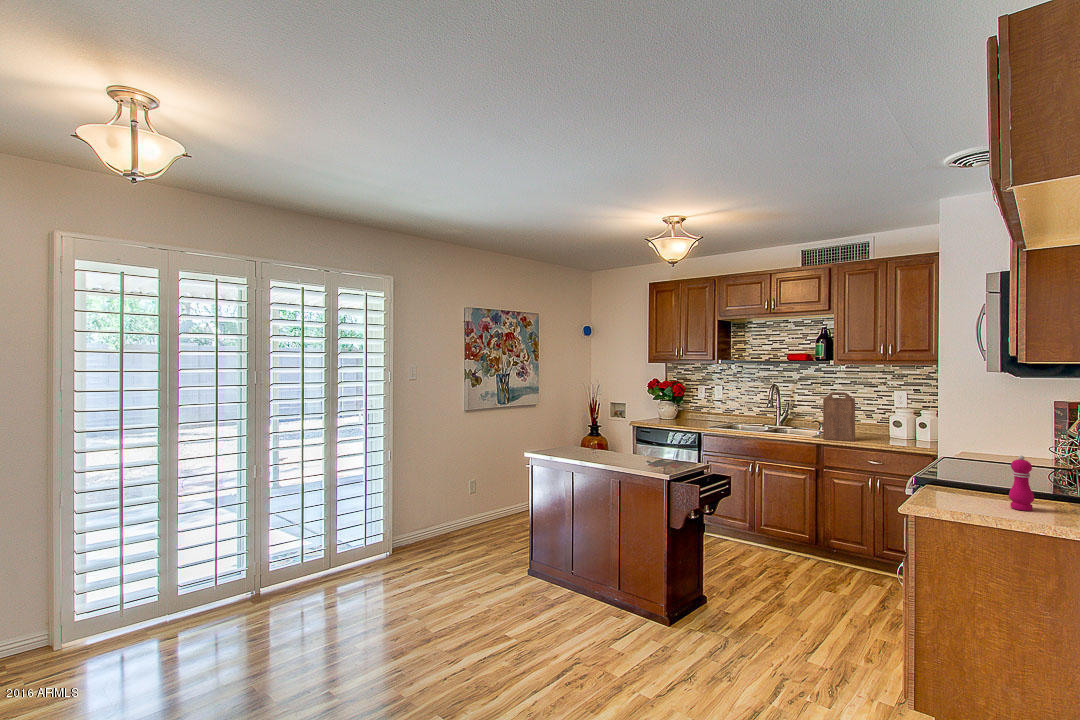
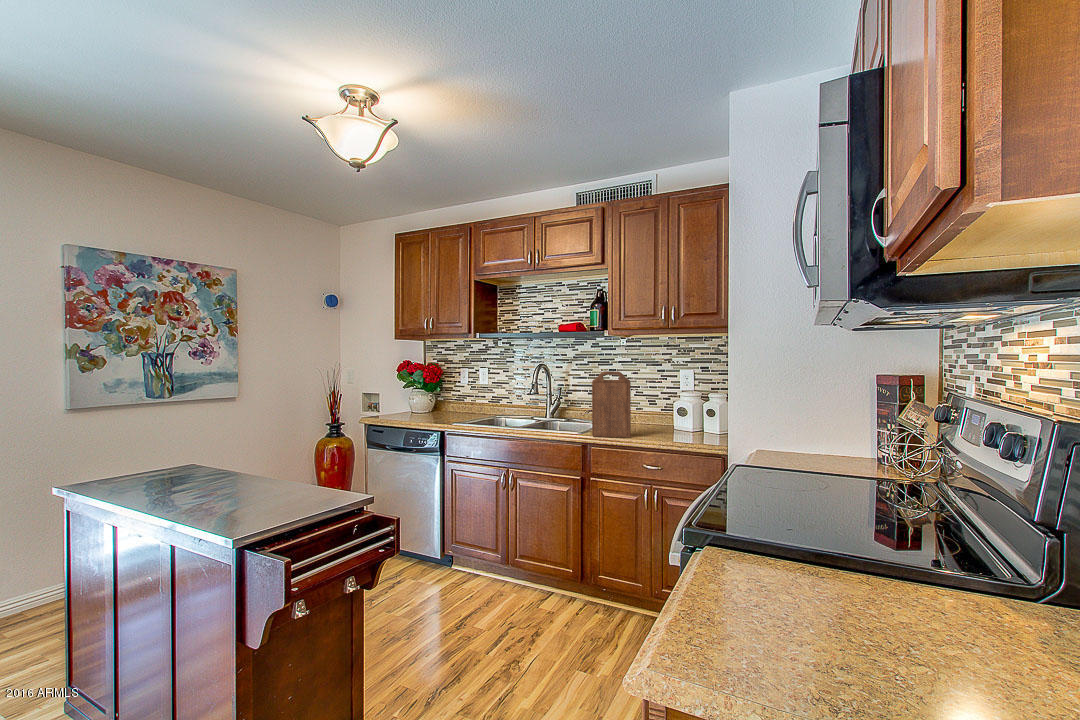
pepper mill: present [1009,456,1034,511] -> none [927,520,1000,689]

